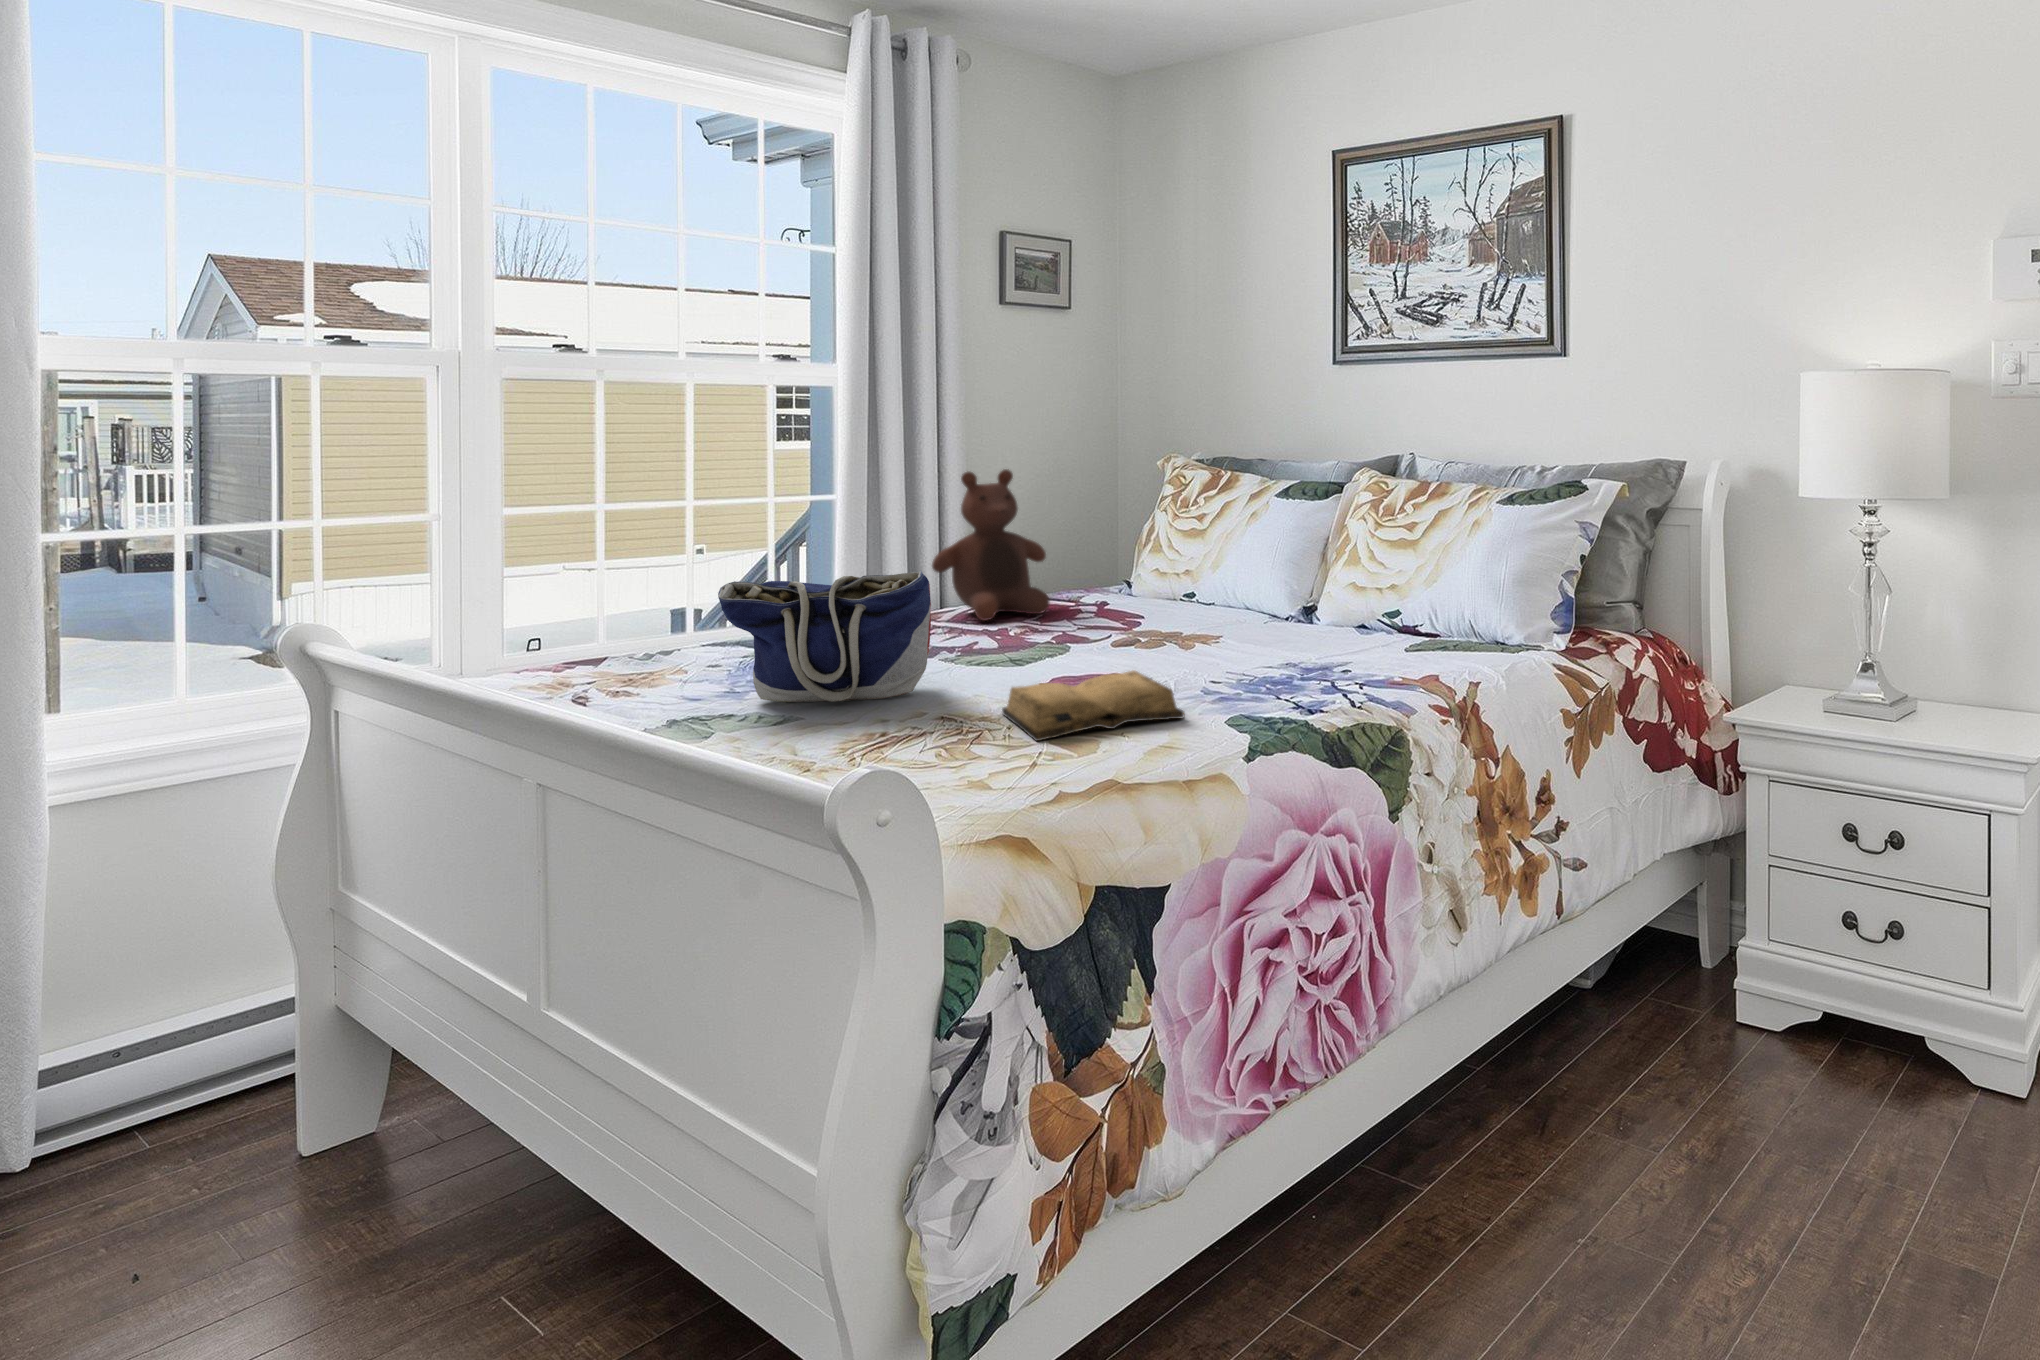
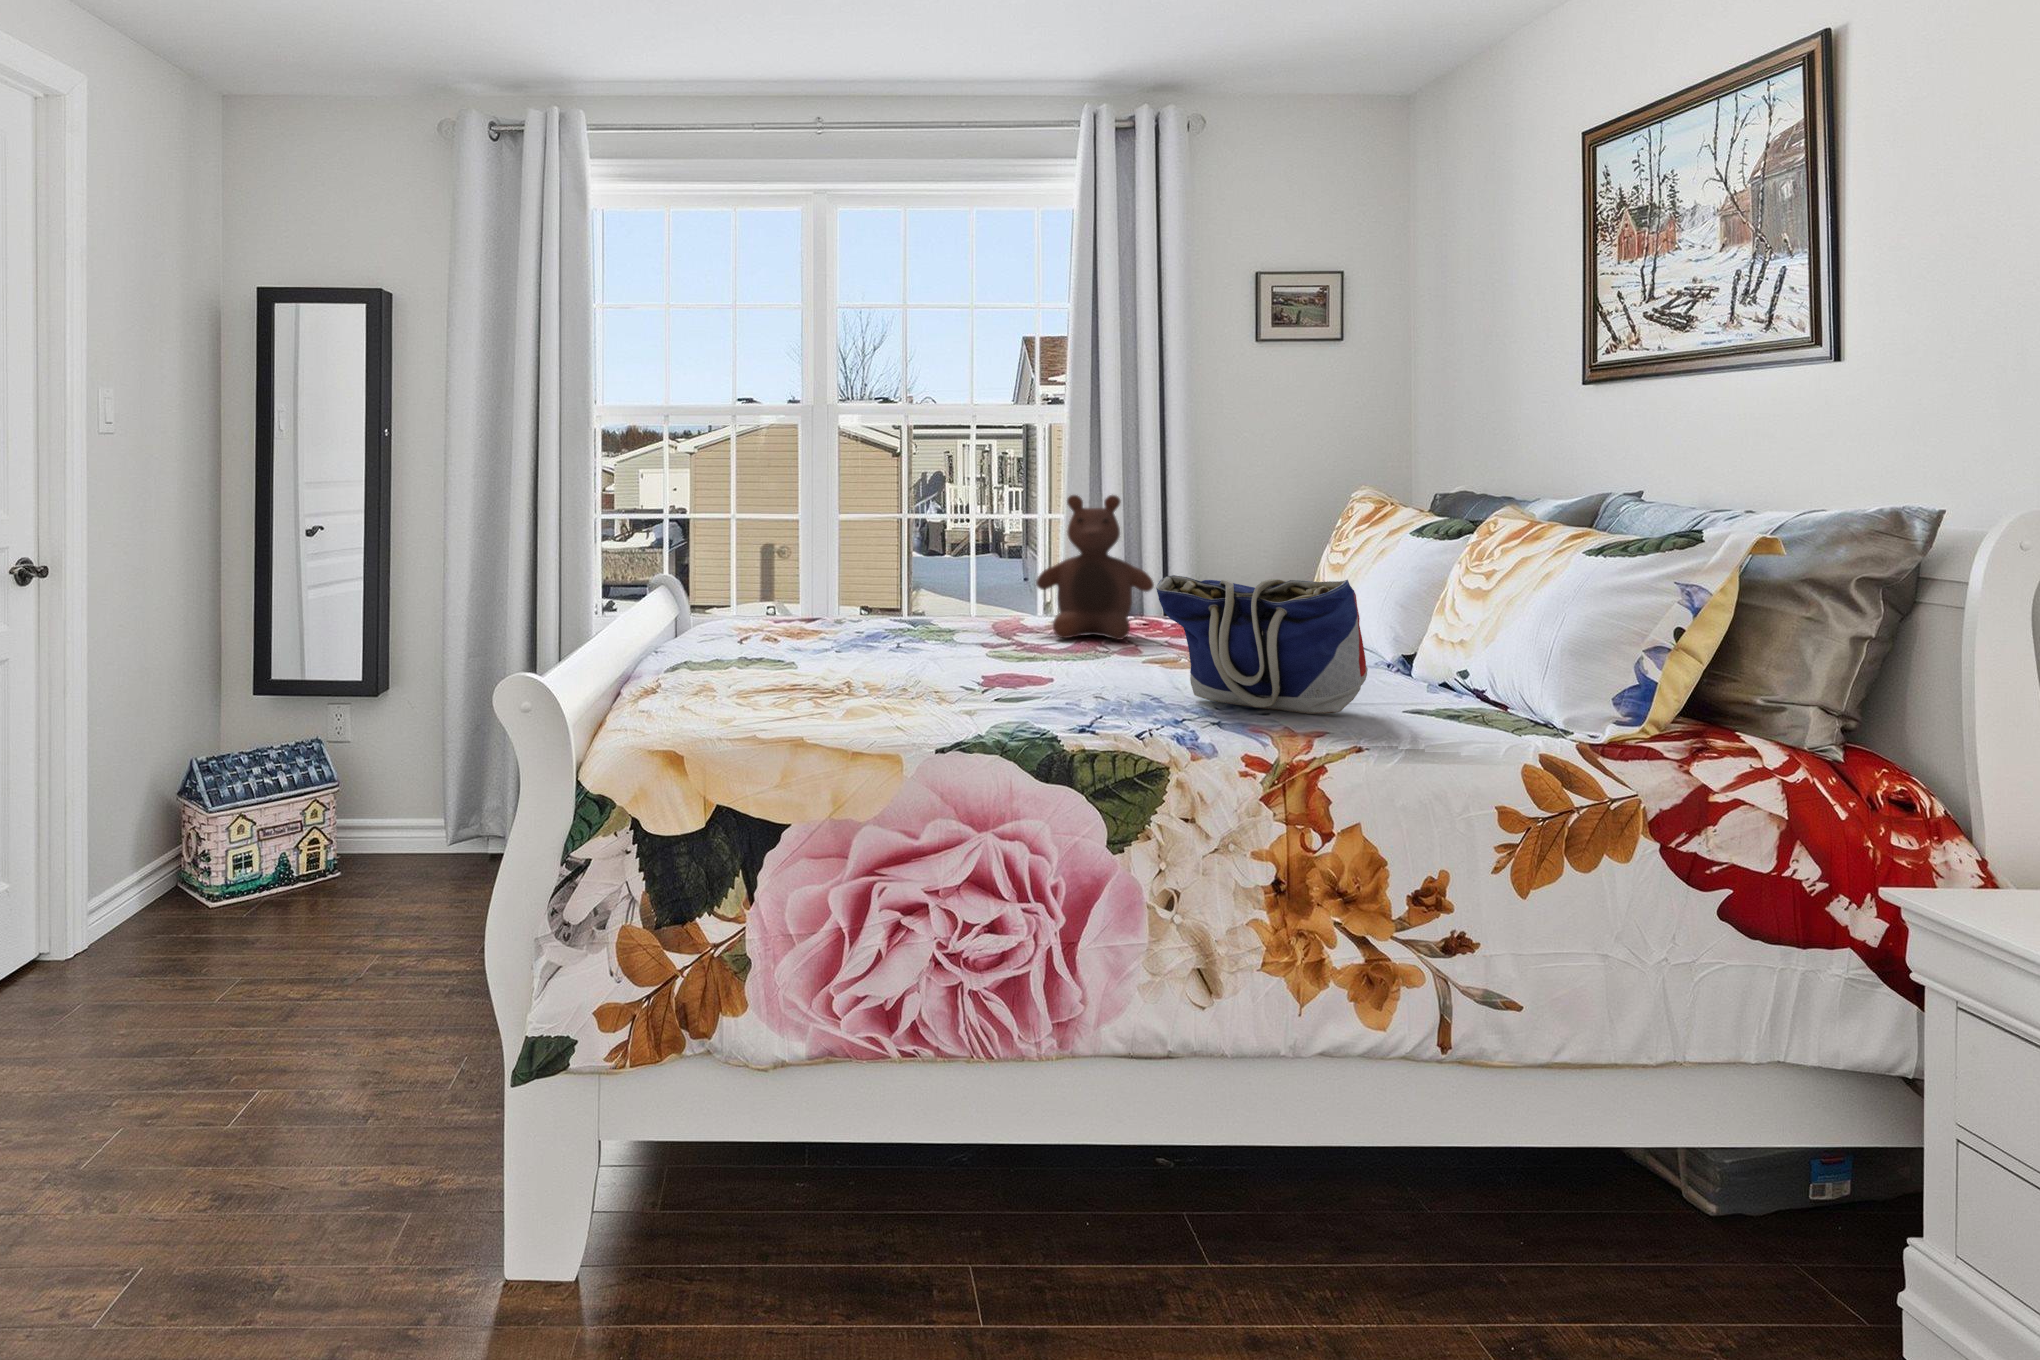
tote bag: present [718,570,931,702] -> present [1156,575,1368,714]
diary: present [1002,670,1184,741] -> none [837,661,1001,708]

